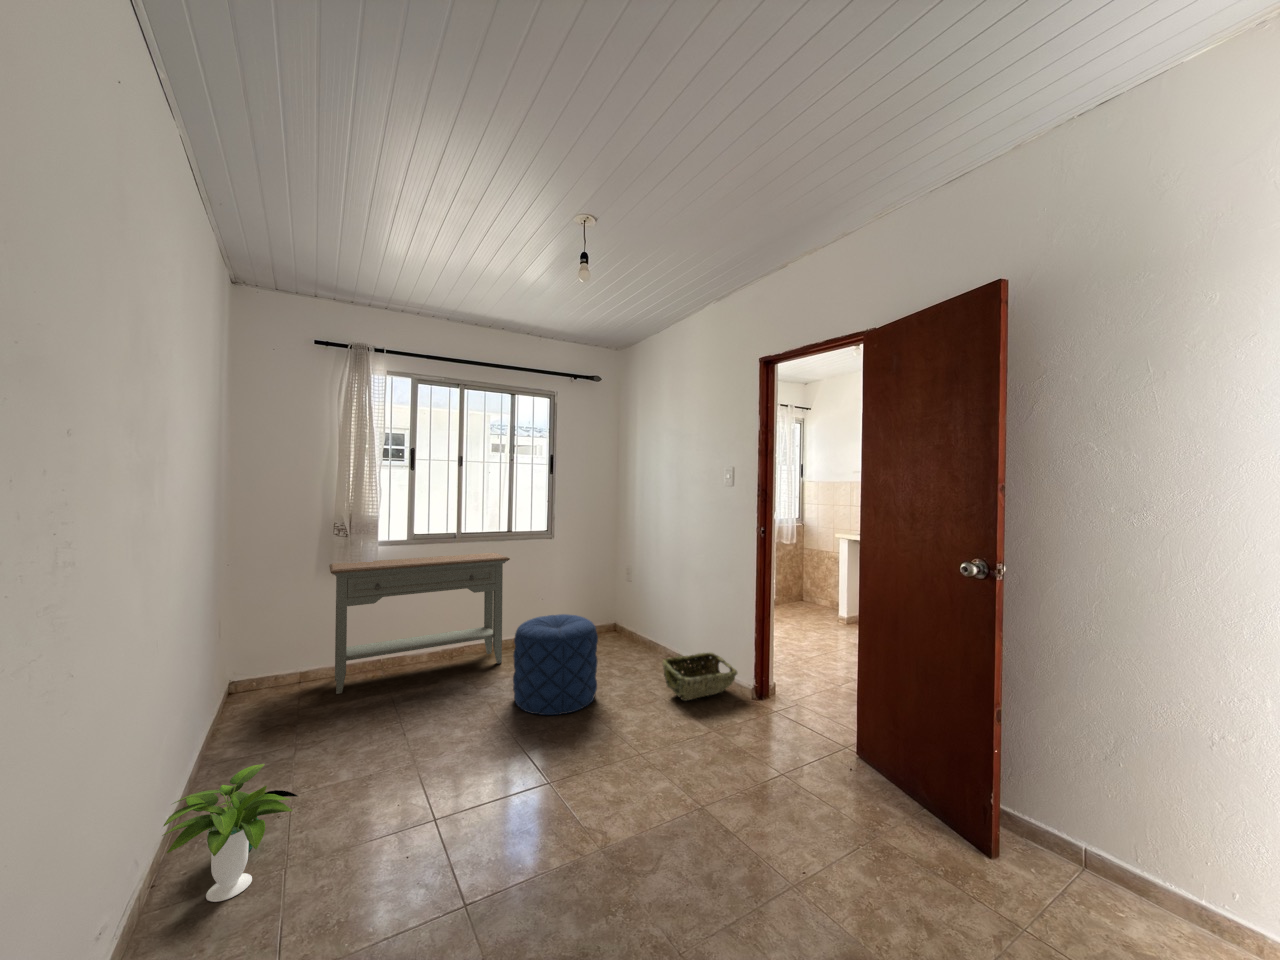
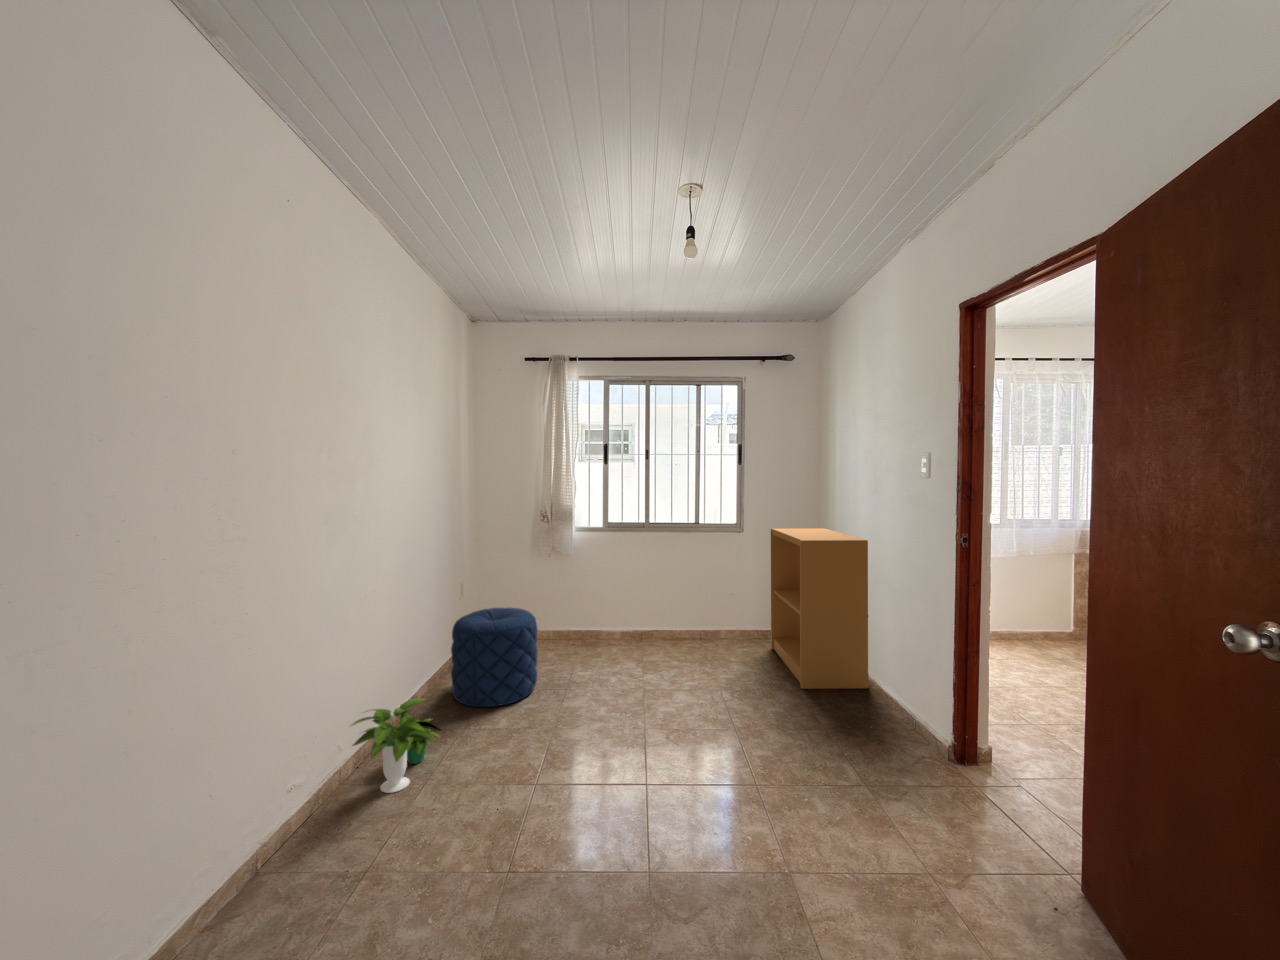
bookshelf: none [582,531,675,672] -> present [771,528,869,689]
console table: present [329,553,510,694] -> none [533,544,686,655]
pouf: present [513,614,598,715] -> present [451,608,537,707]
woven basket: present [663,653,737,701] -> none [827,682,929,740]

